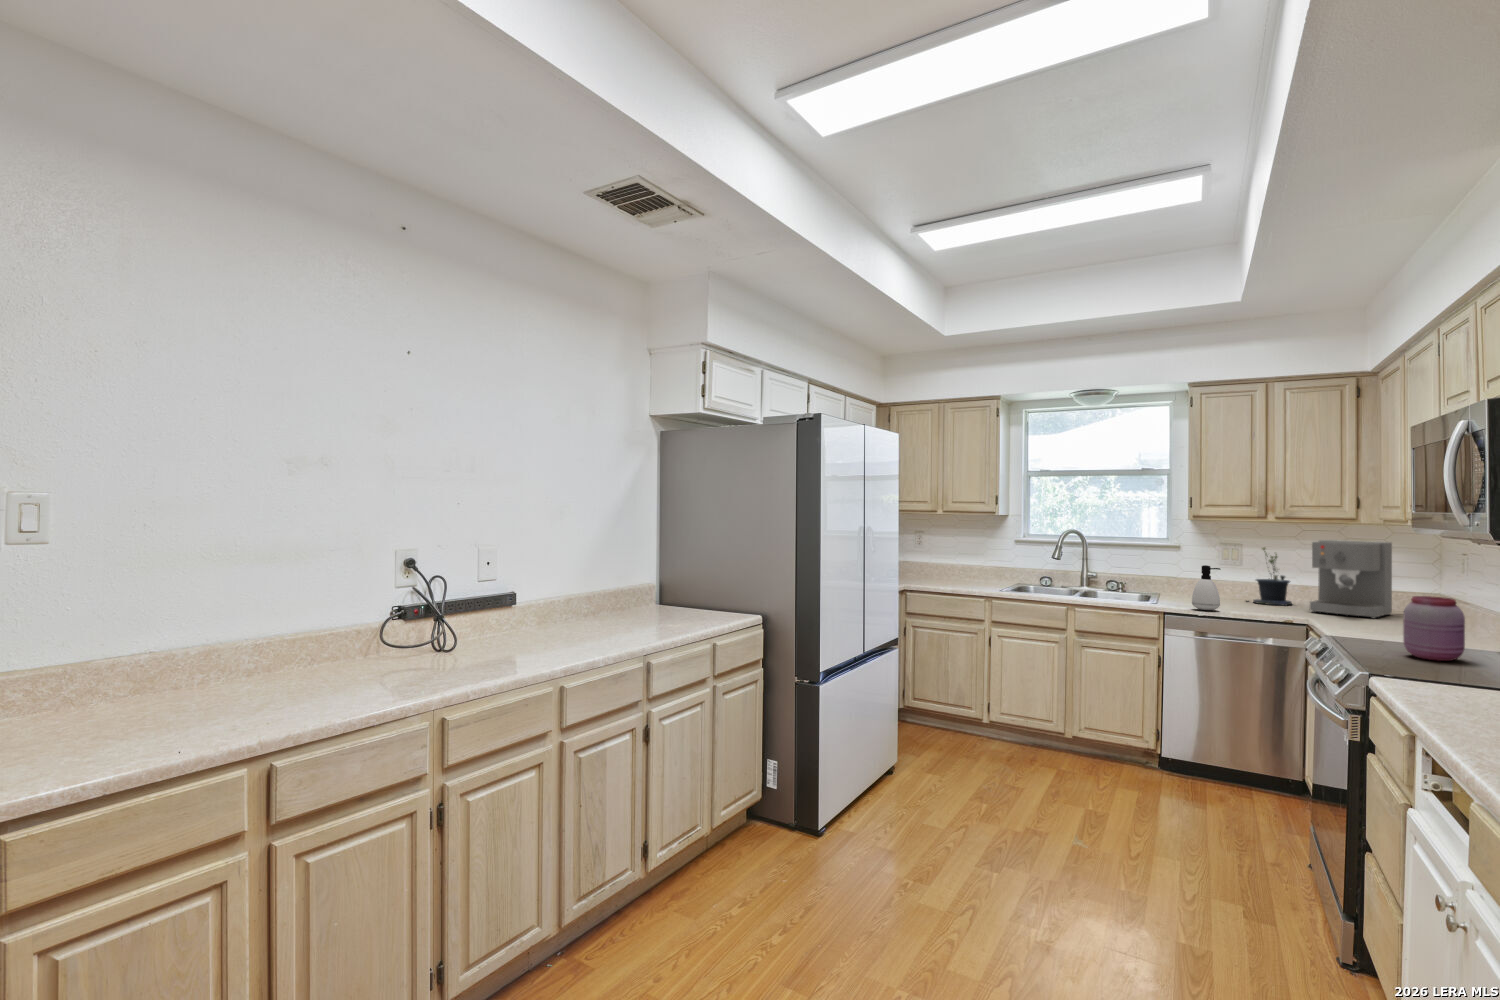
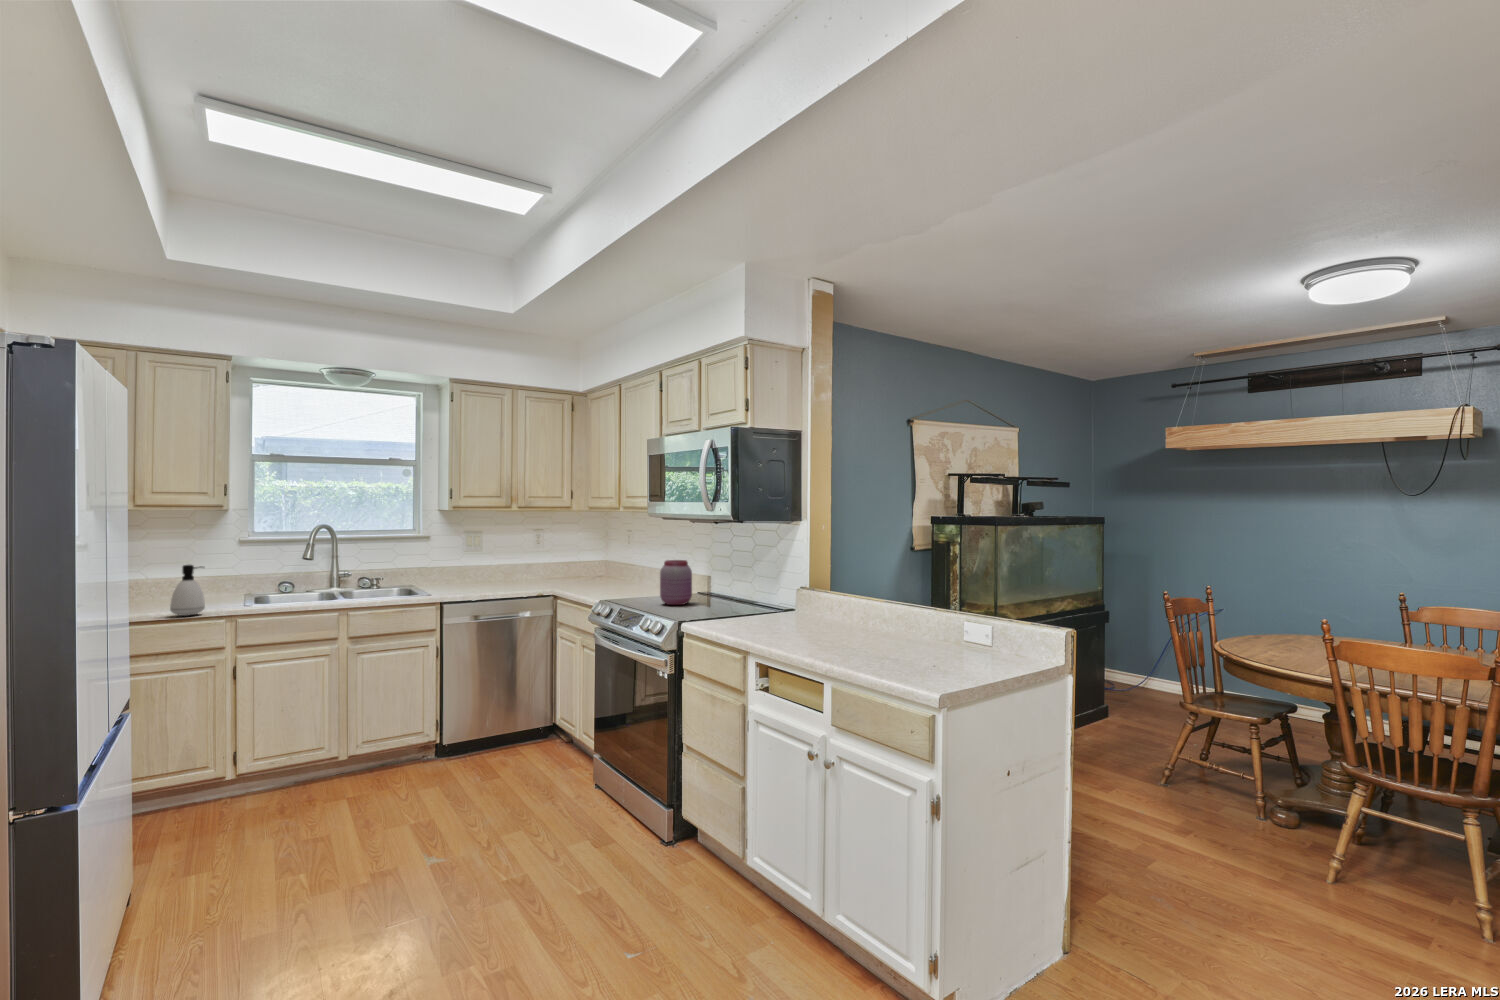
coffee maker: present [1310,540,1392,619] -> none [549,525,594,585]
potted plant: present [1253,547,1292,606] -> none [489,533,527,584]
soap dispenser: present [1192,565,1220,610] -> present [170,565,205,616]

